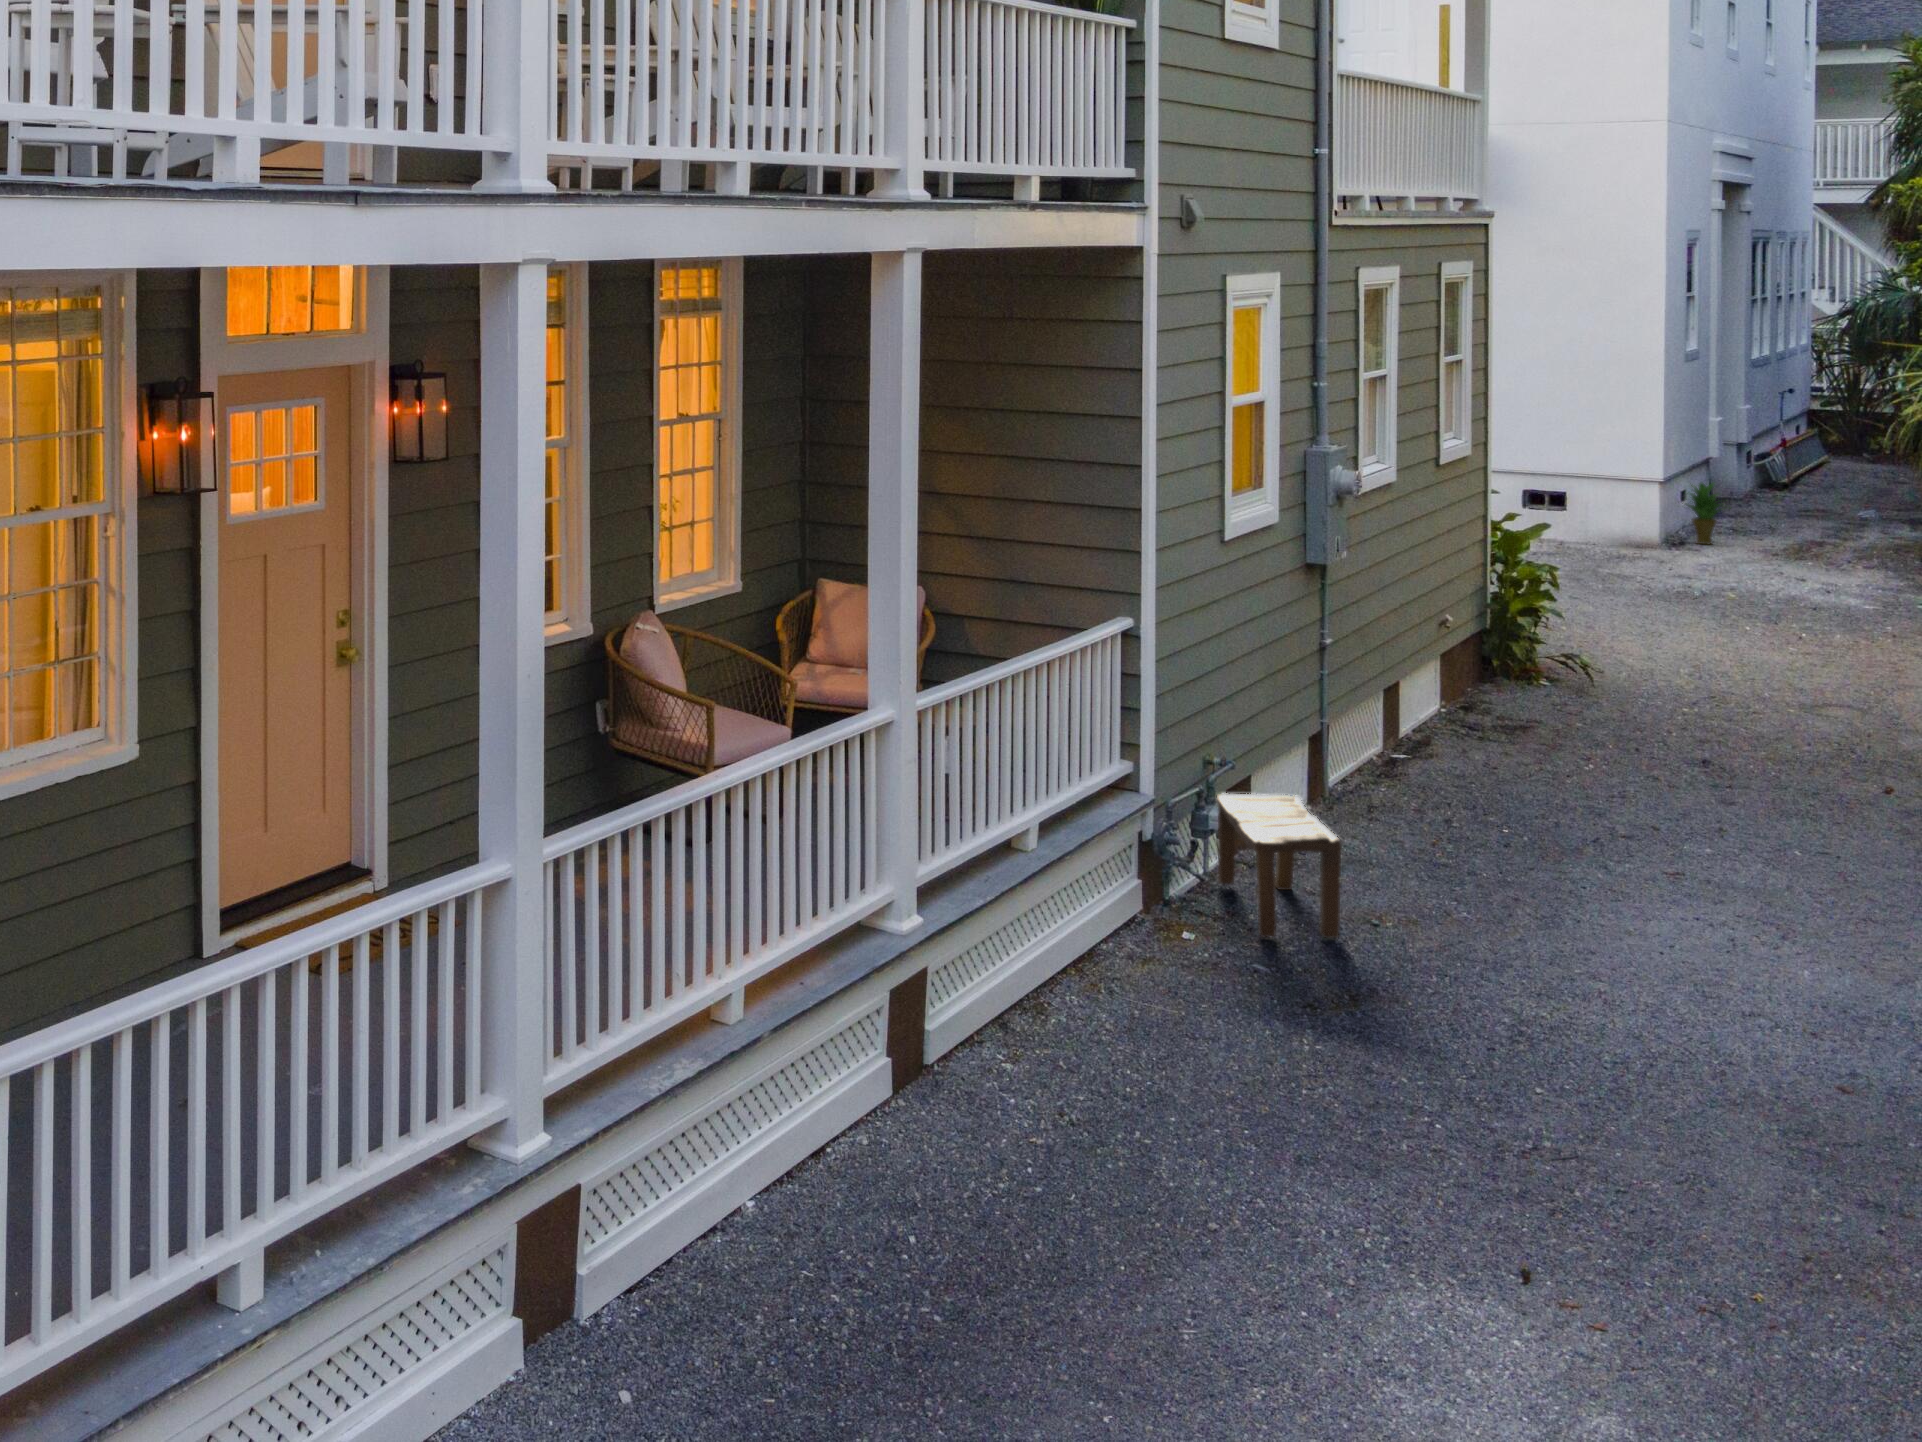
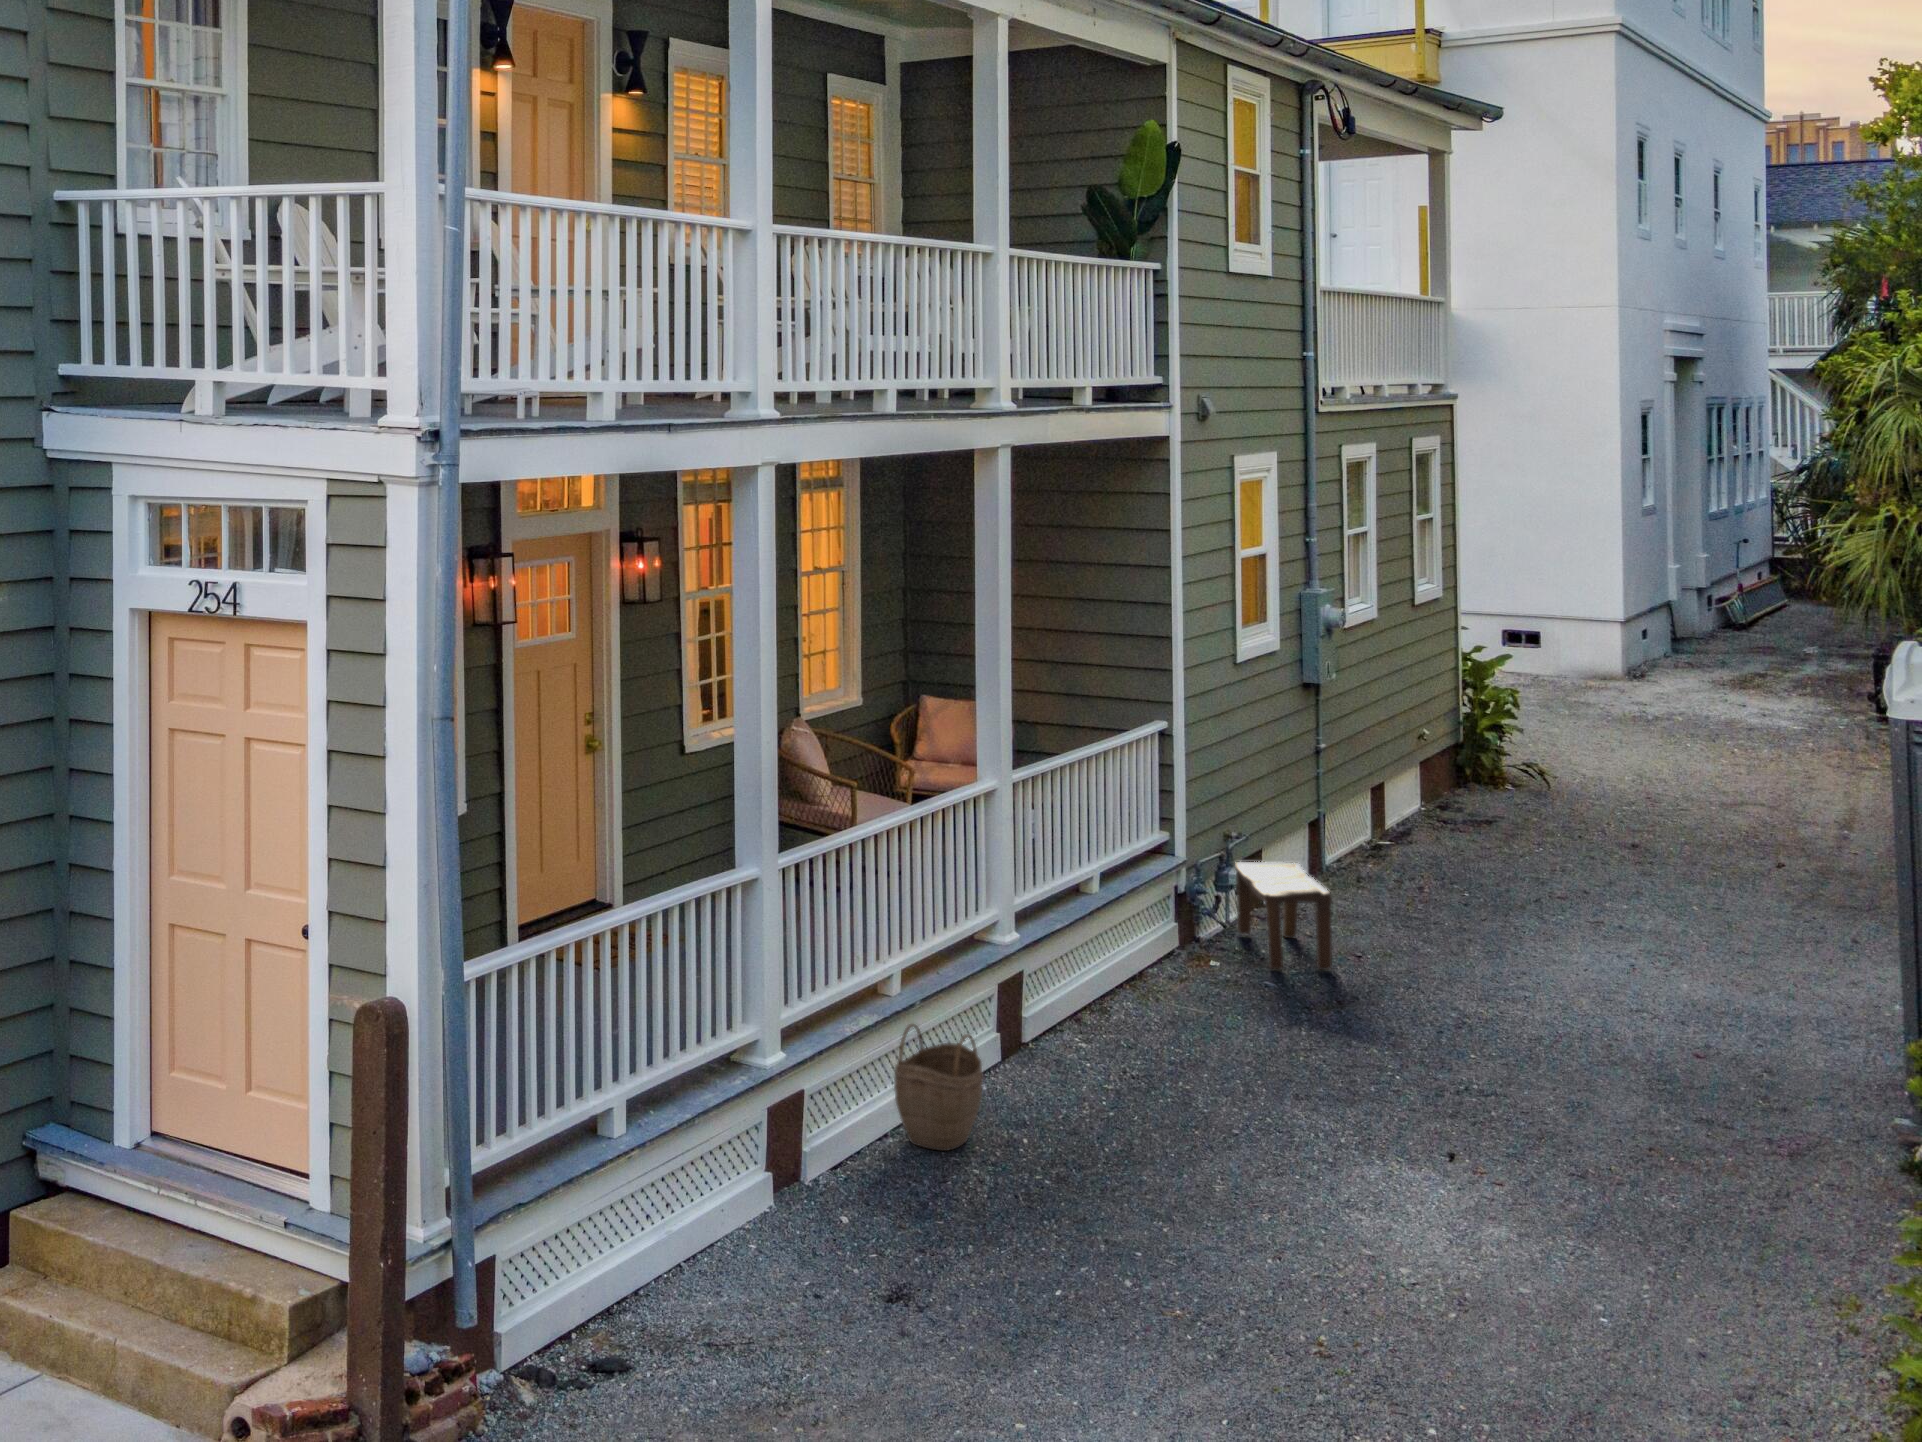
potted plant: present [1687,483,1730,544] -> none [1640,620,1689,676]
woven basket: none [731,1060,858,1245] -> present [894,1023,983,1151]

